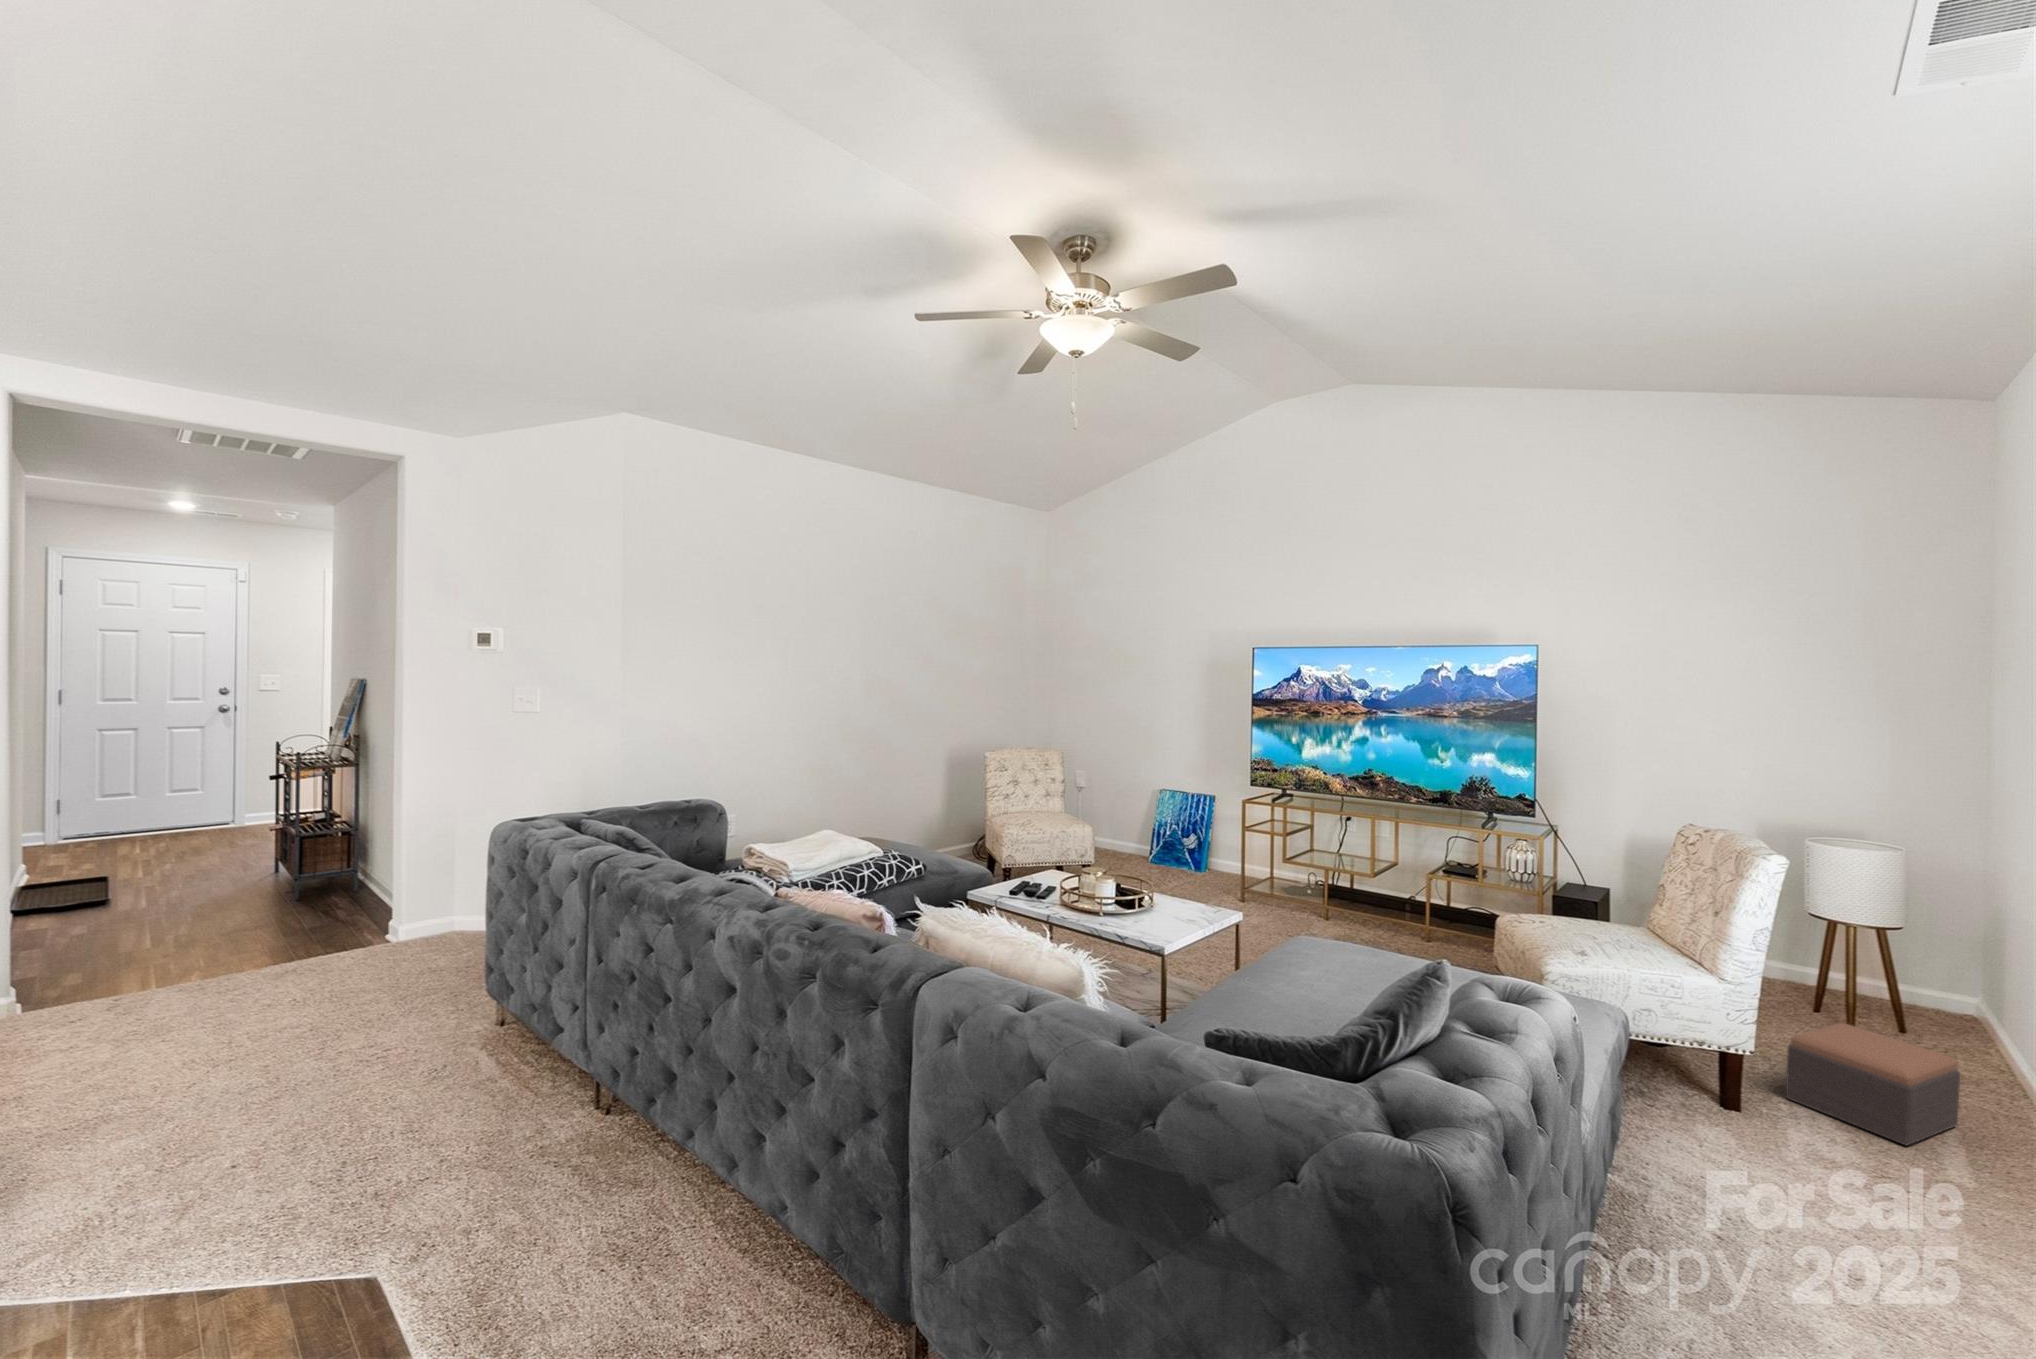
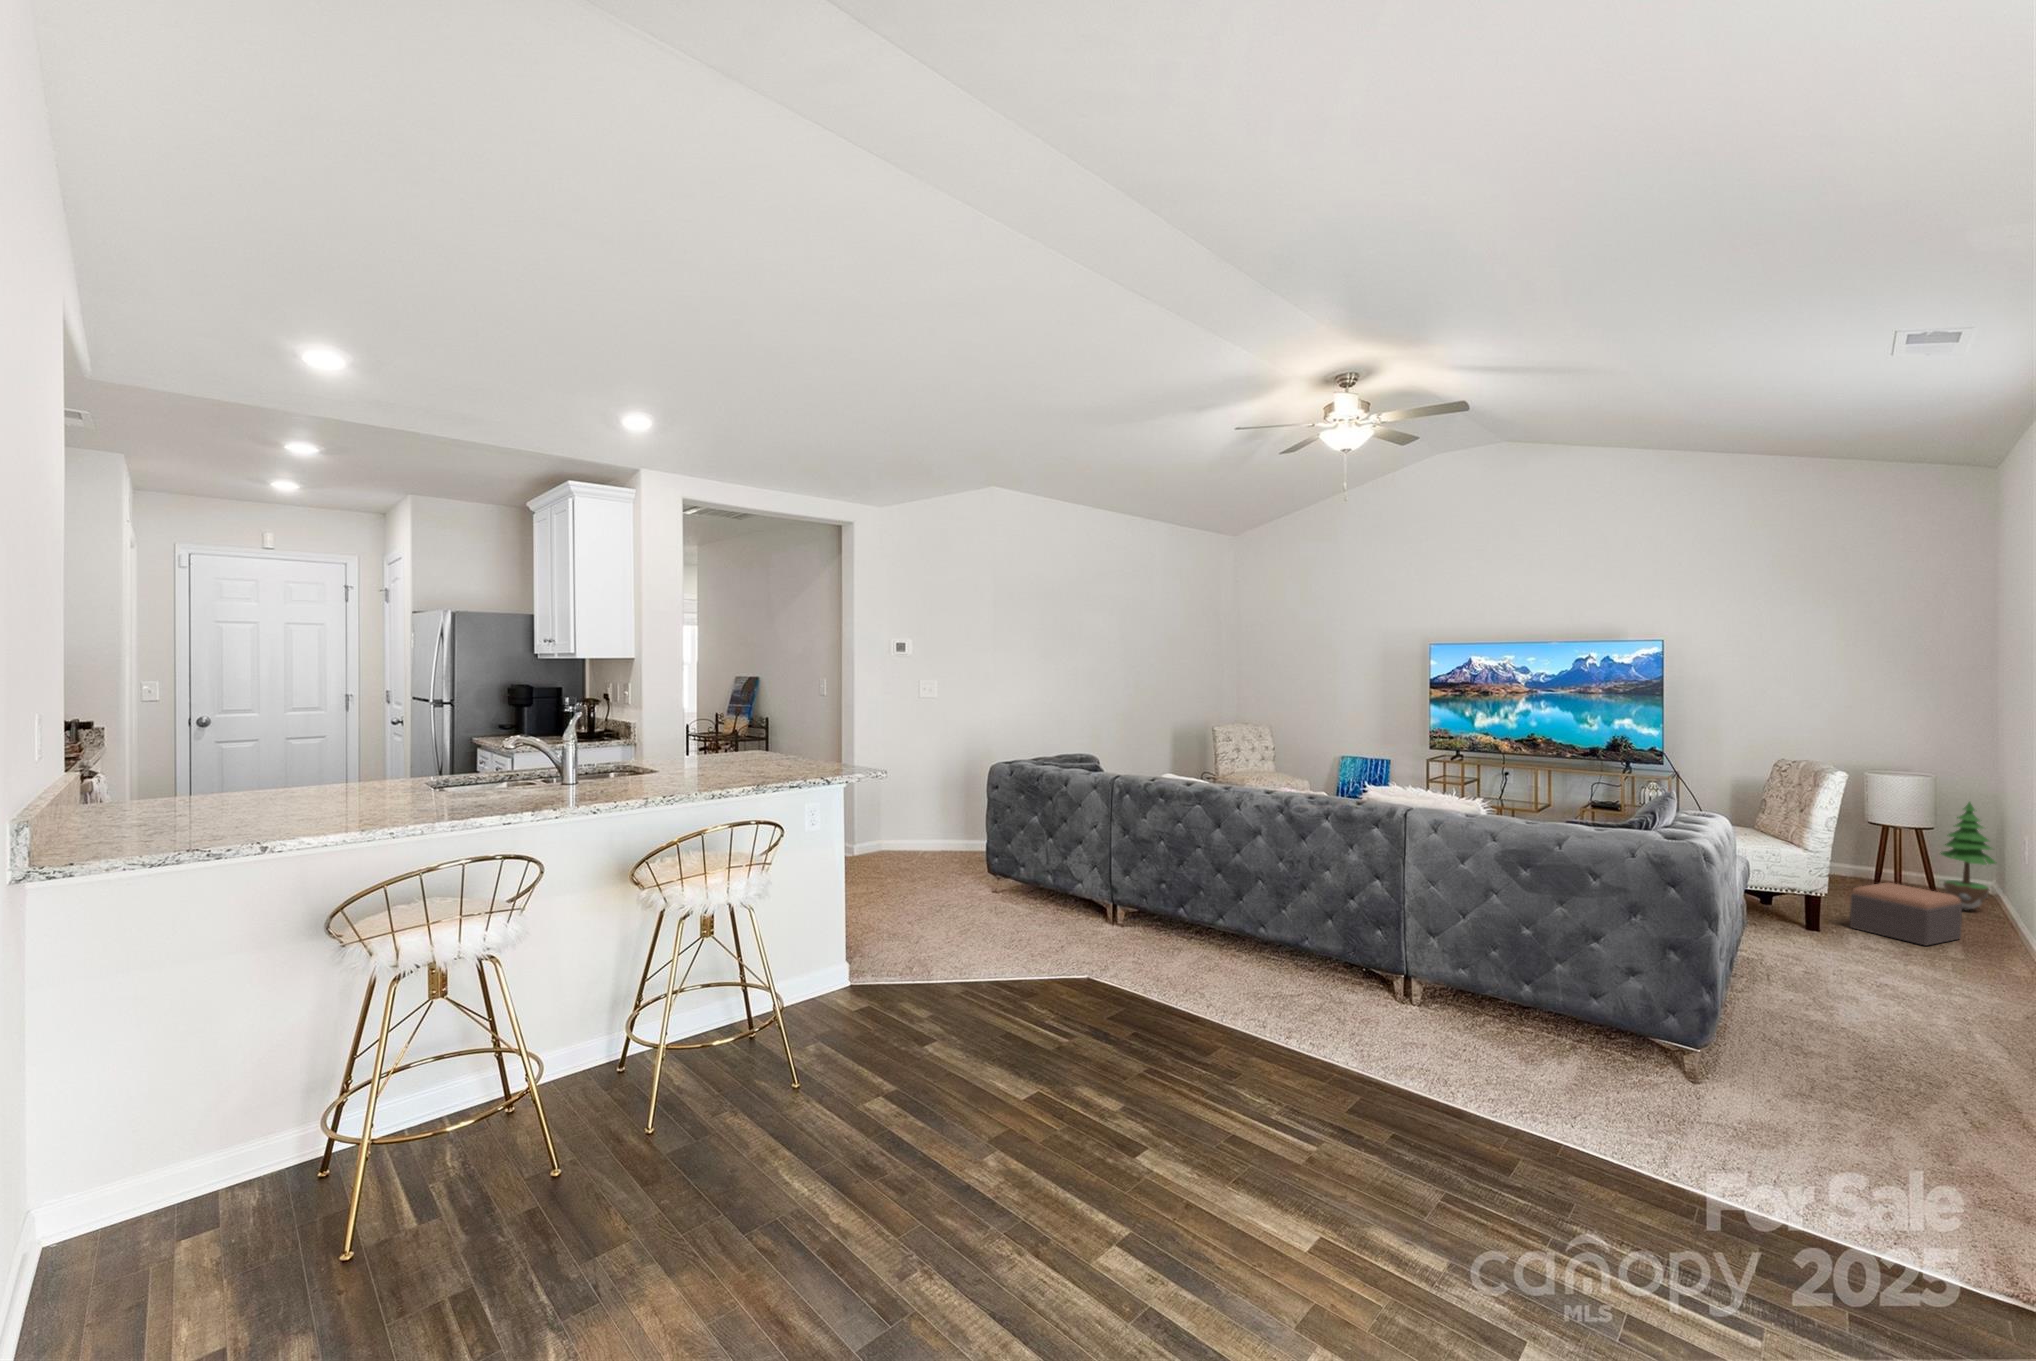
potted tree: none [1912,889,1999,1054] -> present [1940,802,1995,910]

